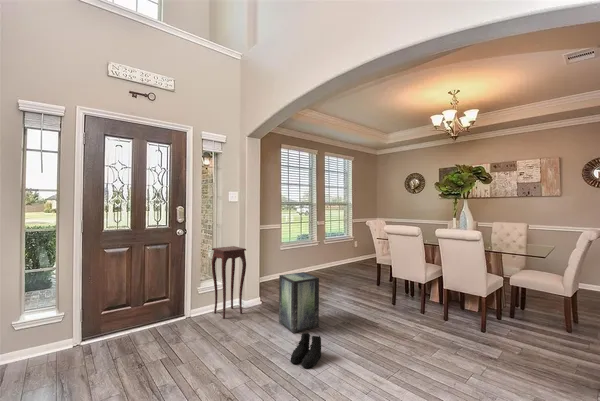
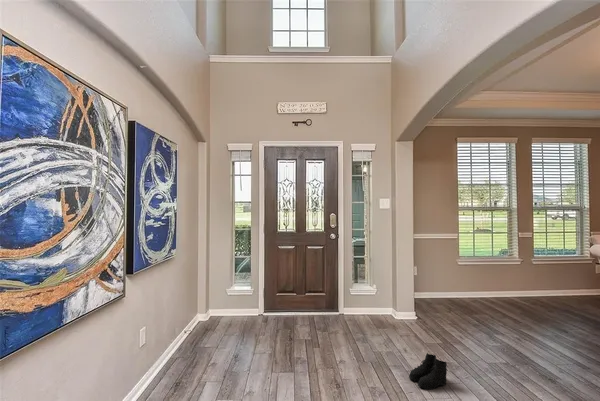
side table: present [212,246,246,319] -> none [363,254,395,324]
storage box: present [279,272,319,333] -> none [423,290,468,357]

